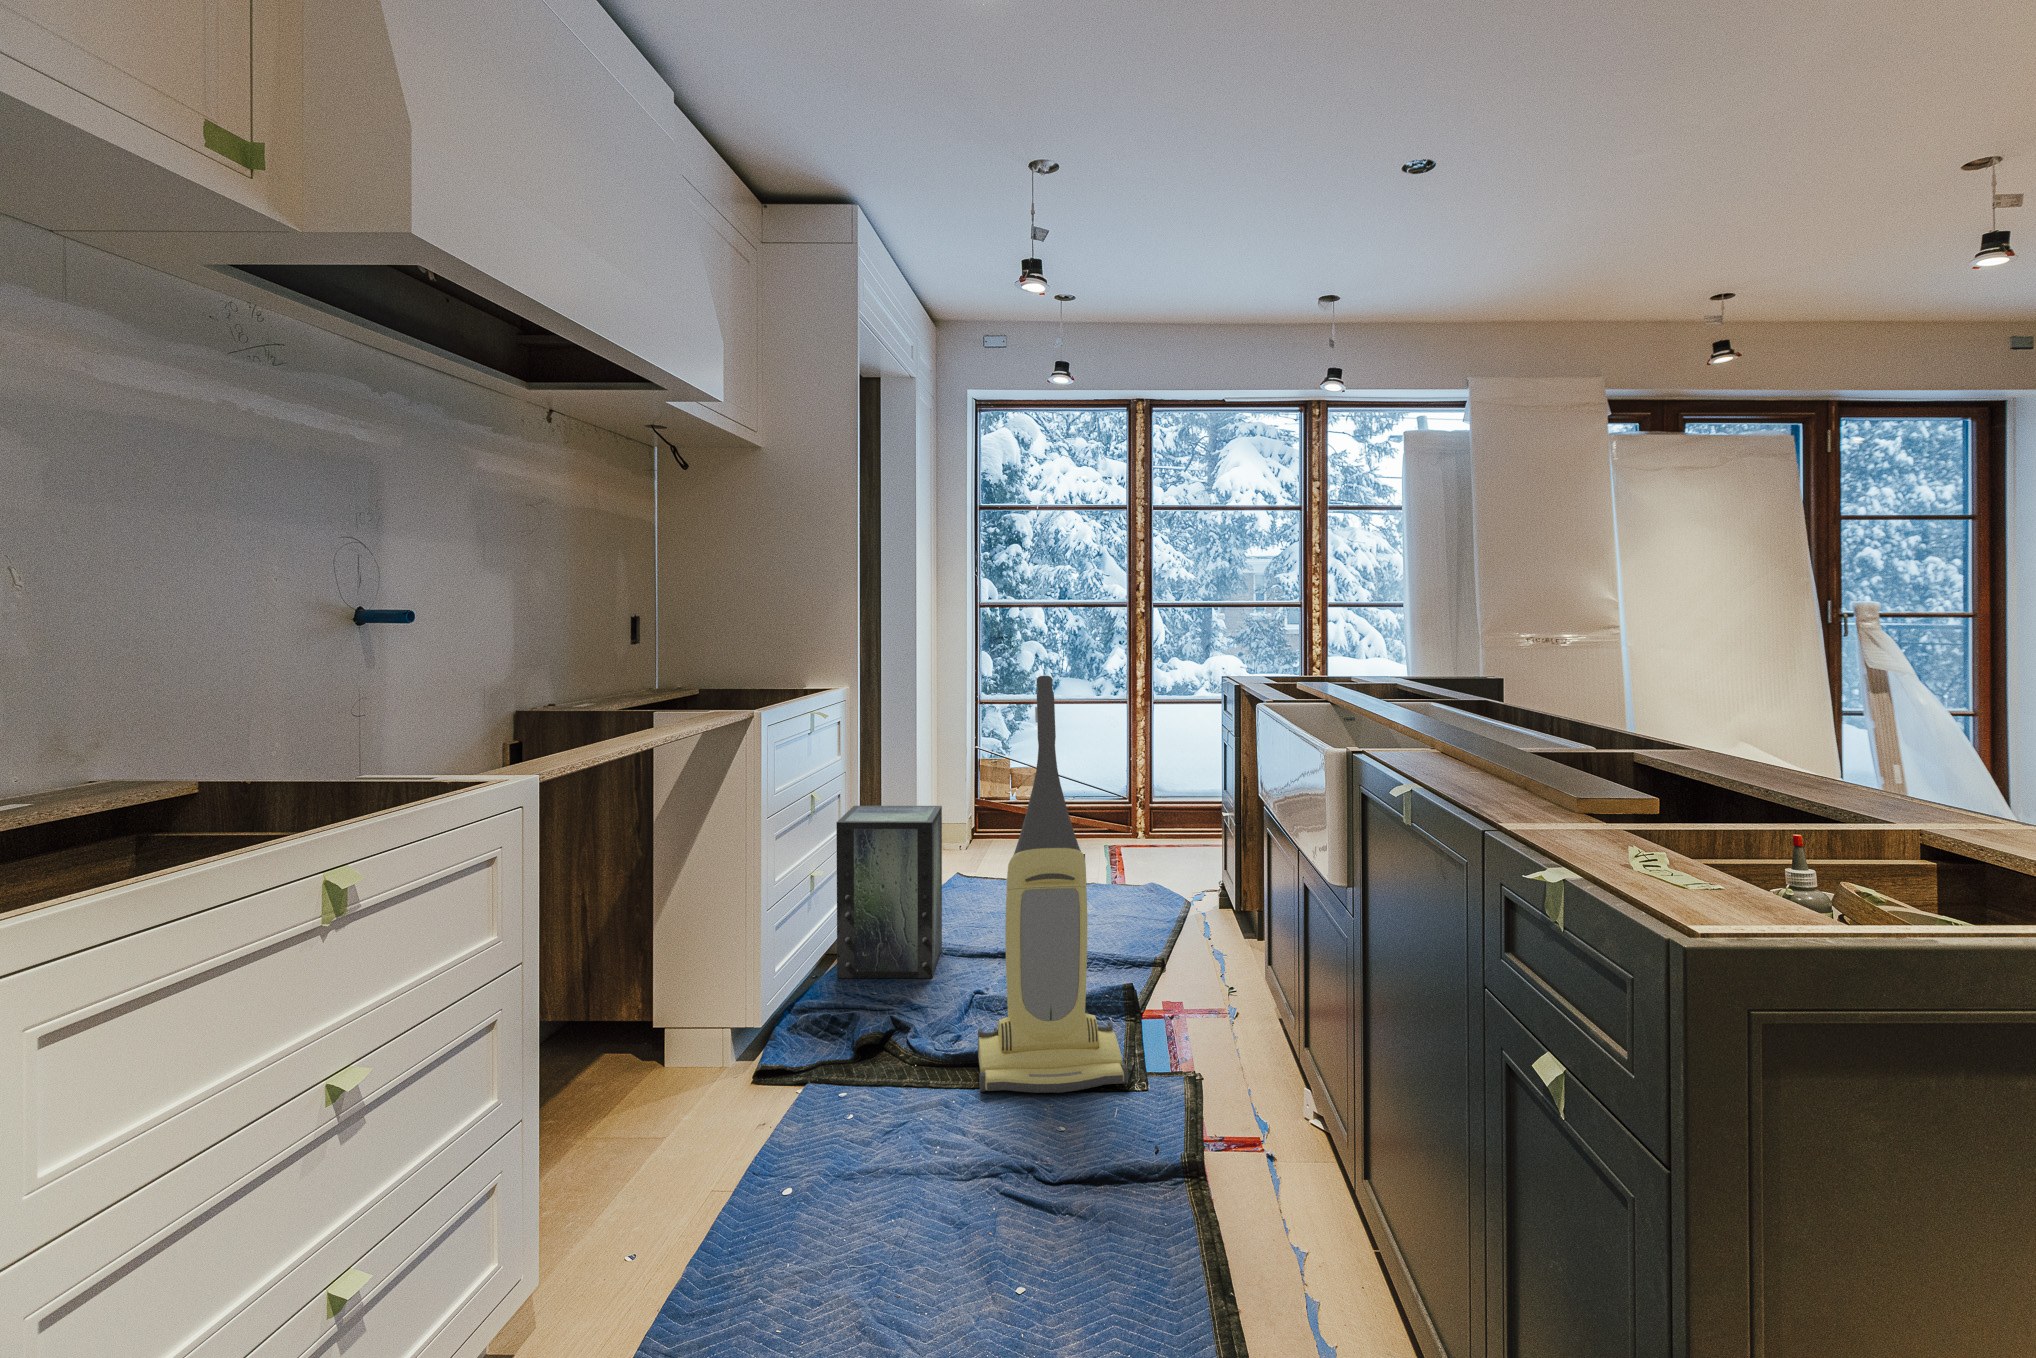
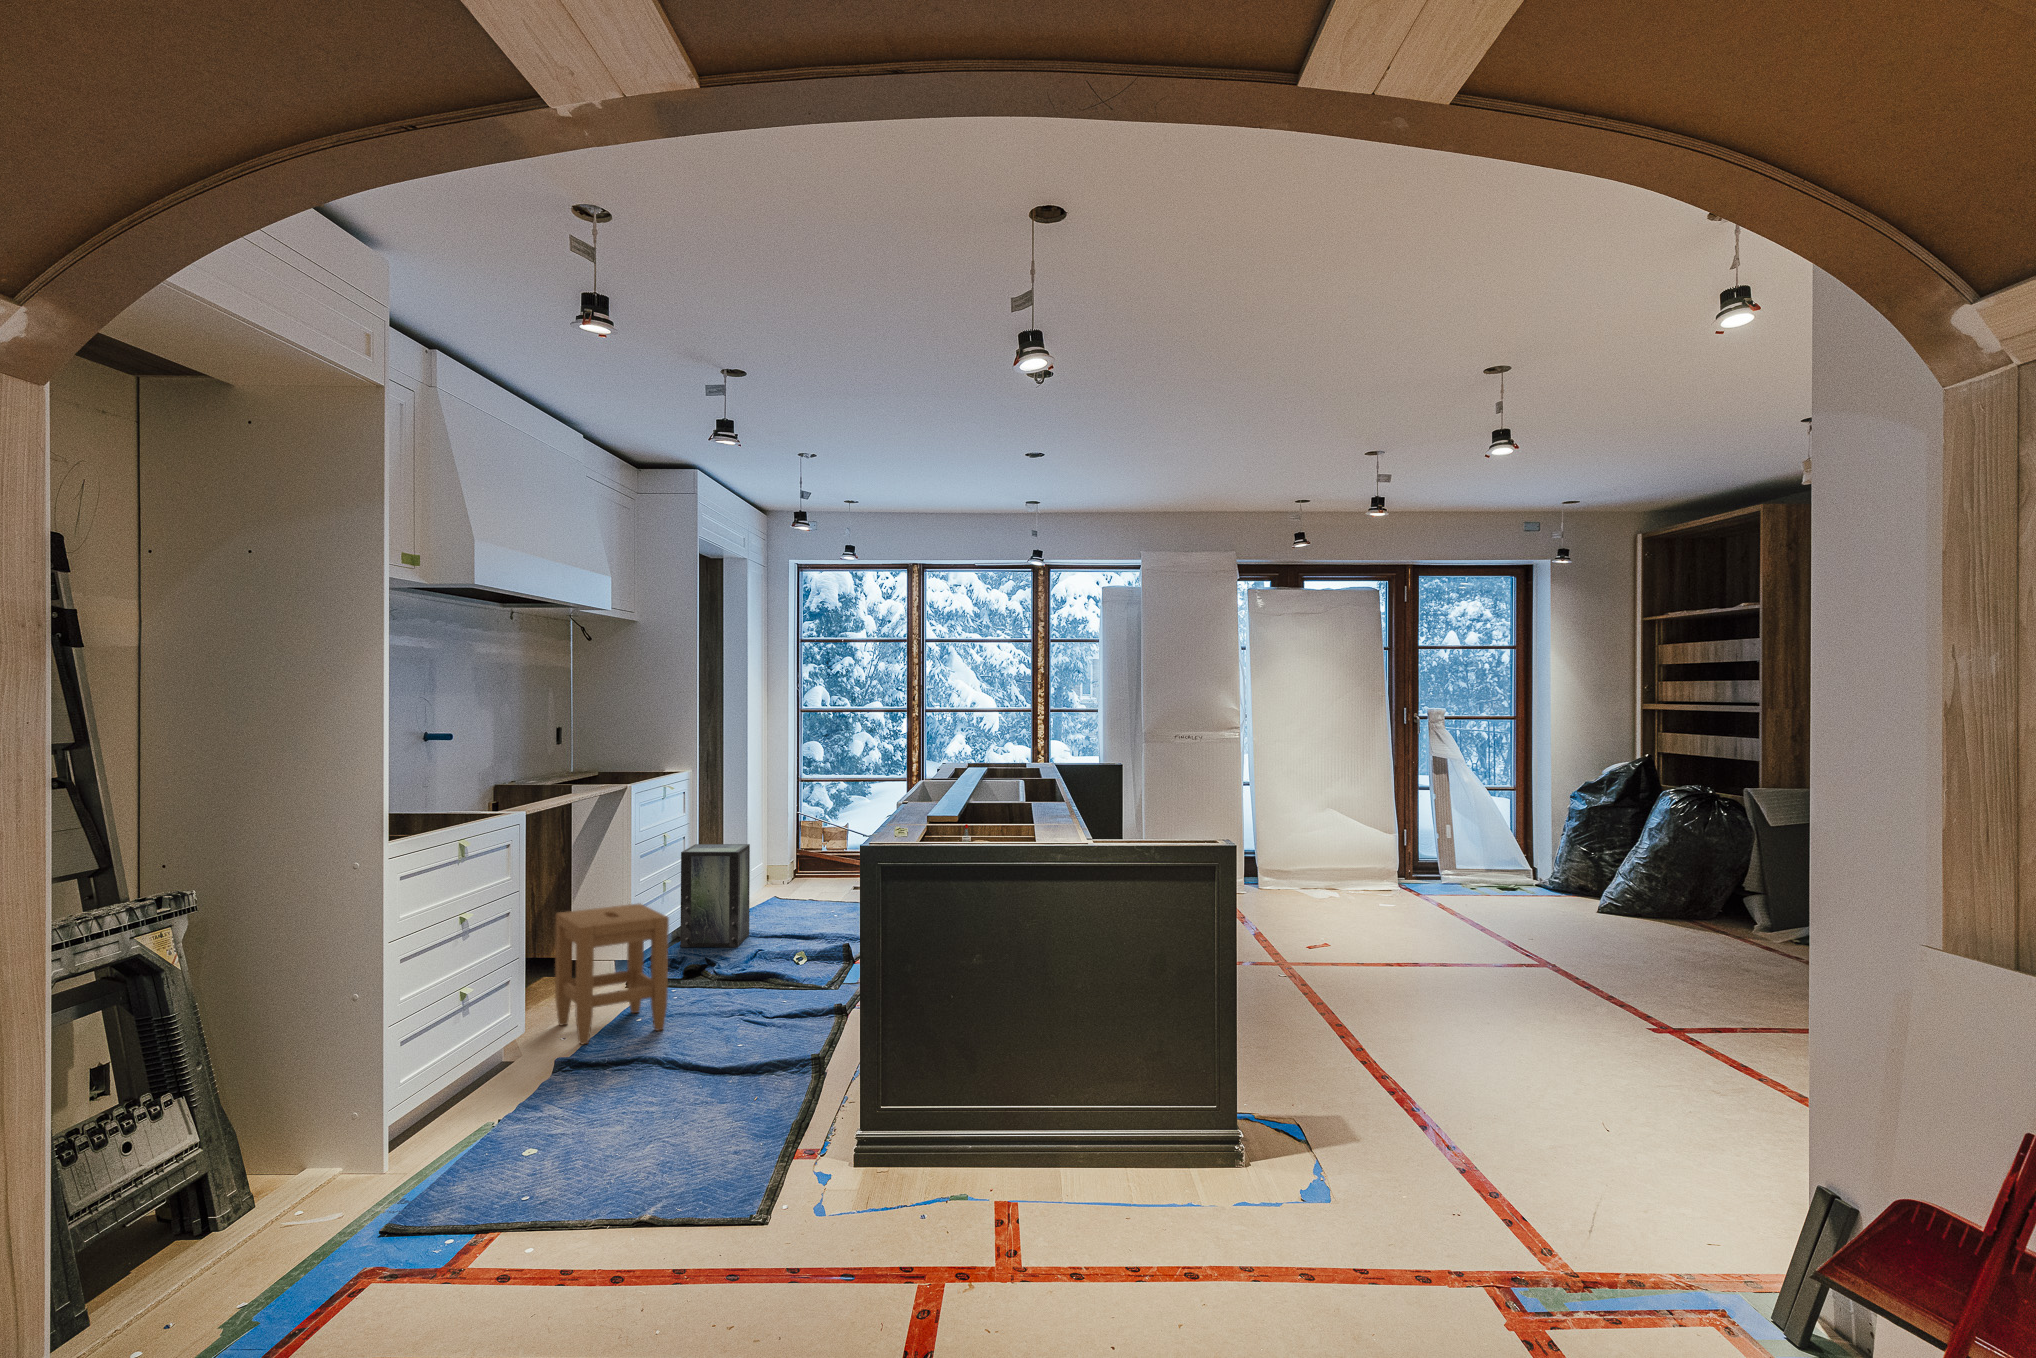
vacuum cleaner: present [978,676,1128,1093] -> none [745,765,826,989]
stool: none [618,947,859,1288] -> present [555,903,669,1044]

